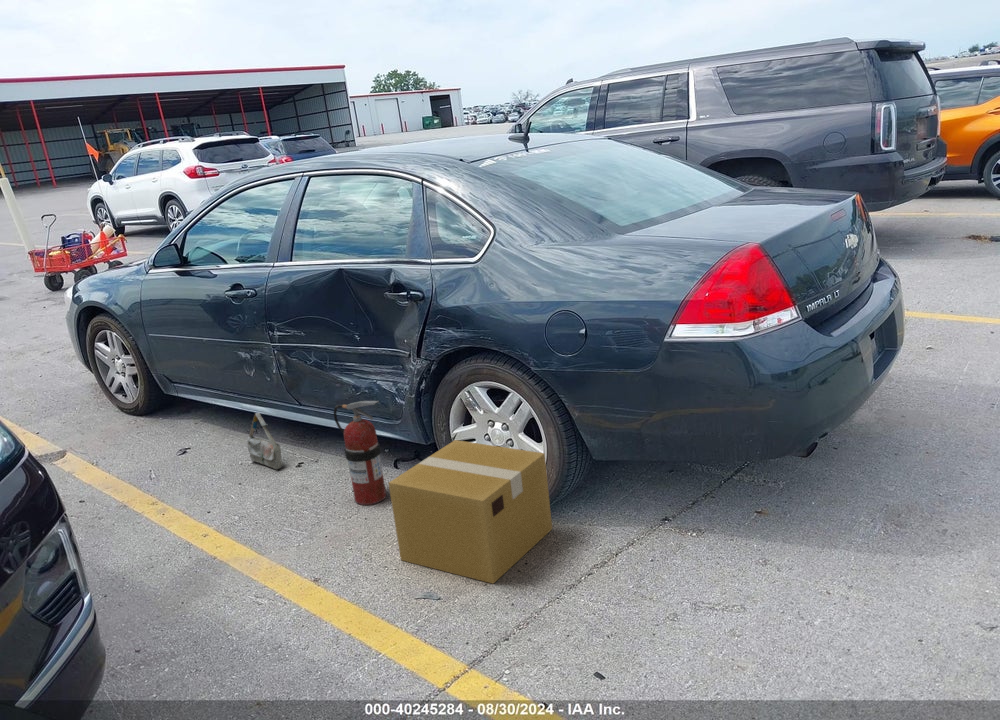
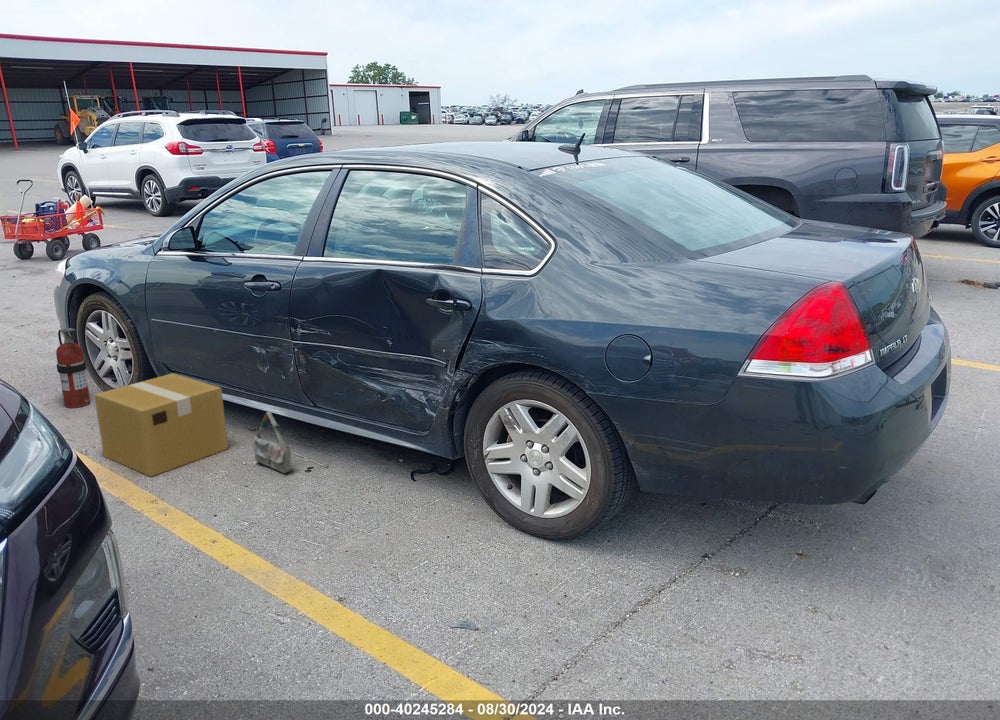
fire extinguisher: present [334,401,386,505] -> present [56,328,90,408]
cardboard box: present [389,440,552,583] -> present [94,373,228,476]

